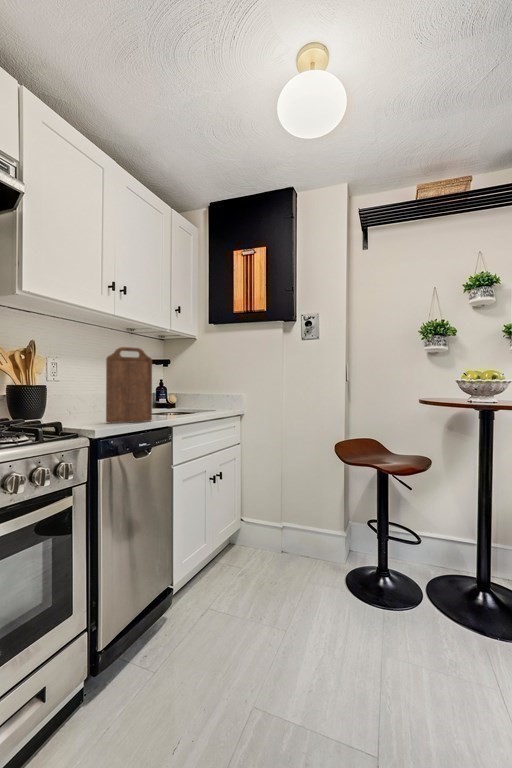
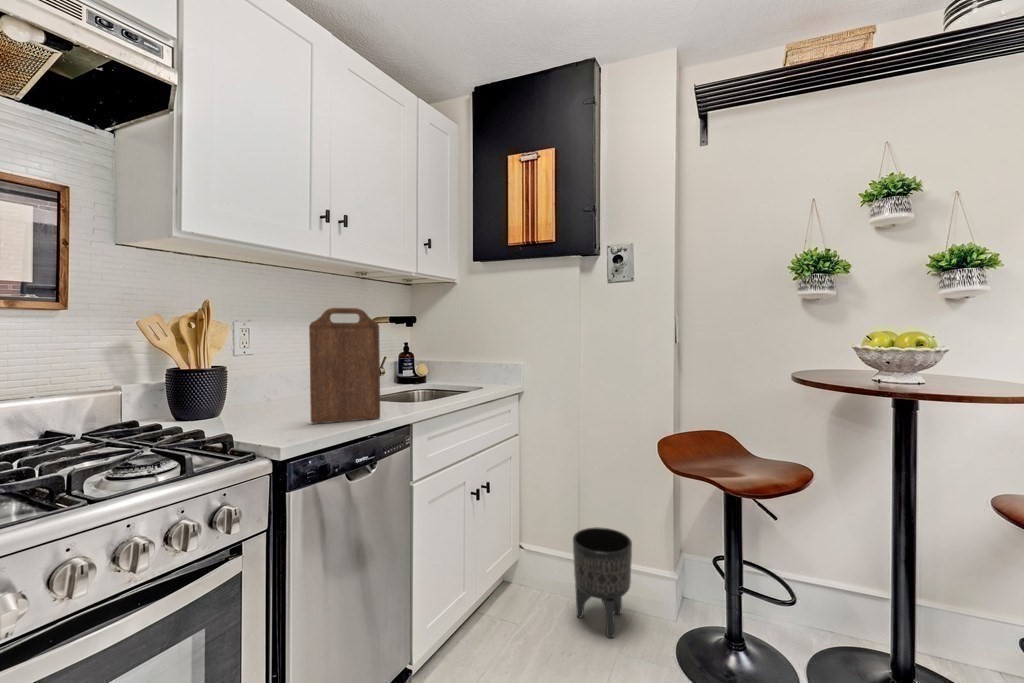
planter: none [277,504,317,575] -> present [573,527,632,638]

